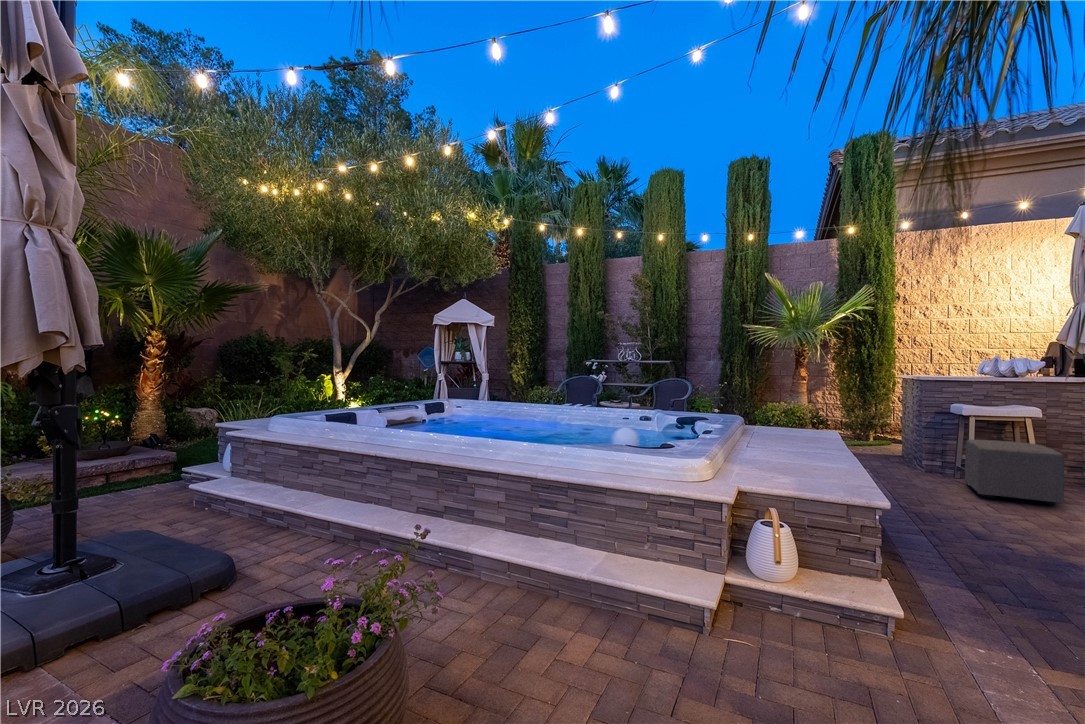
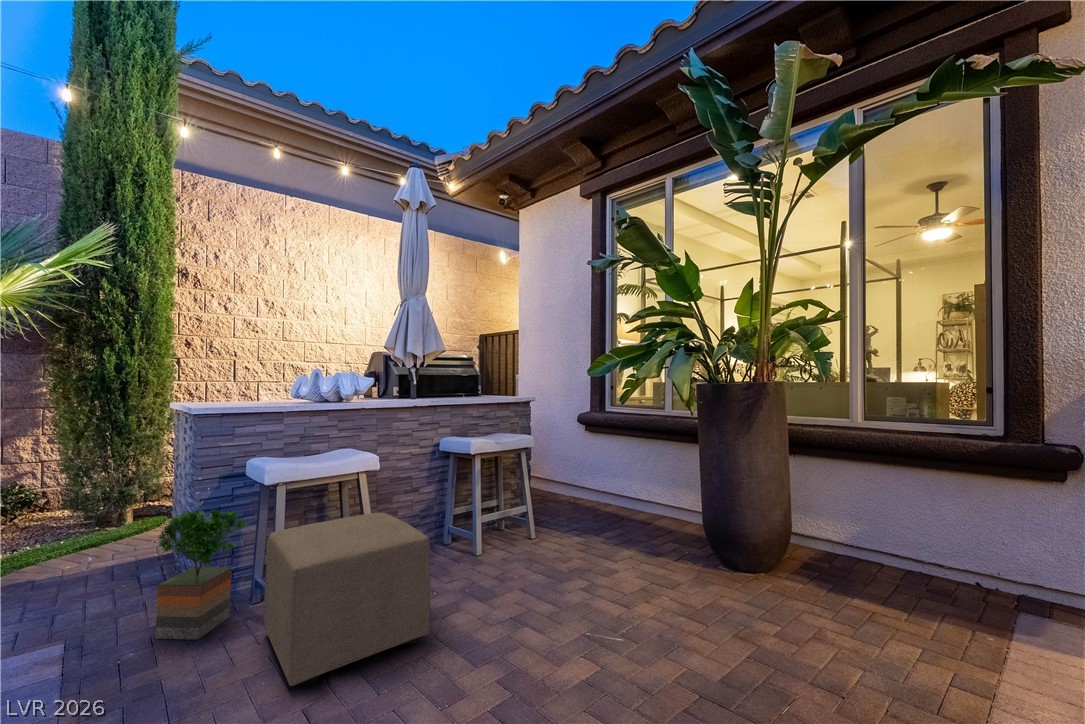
potted tree: none [913,425,955,478] -> present [156,509,247,639]

